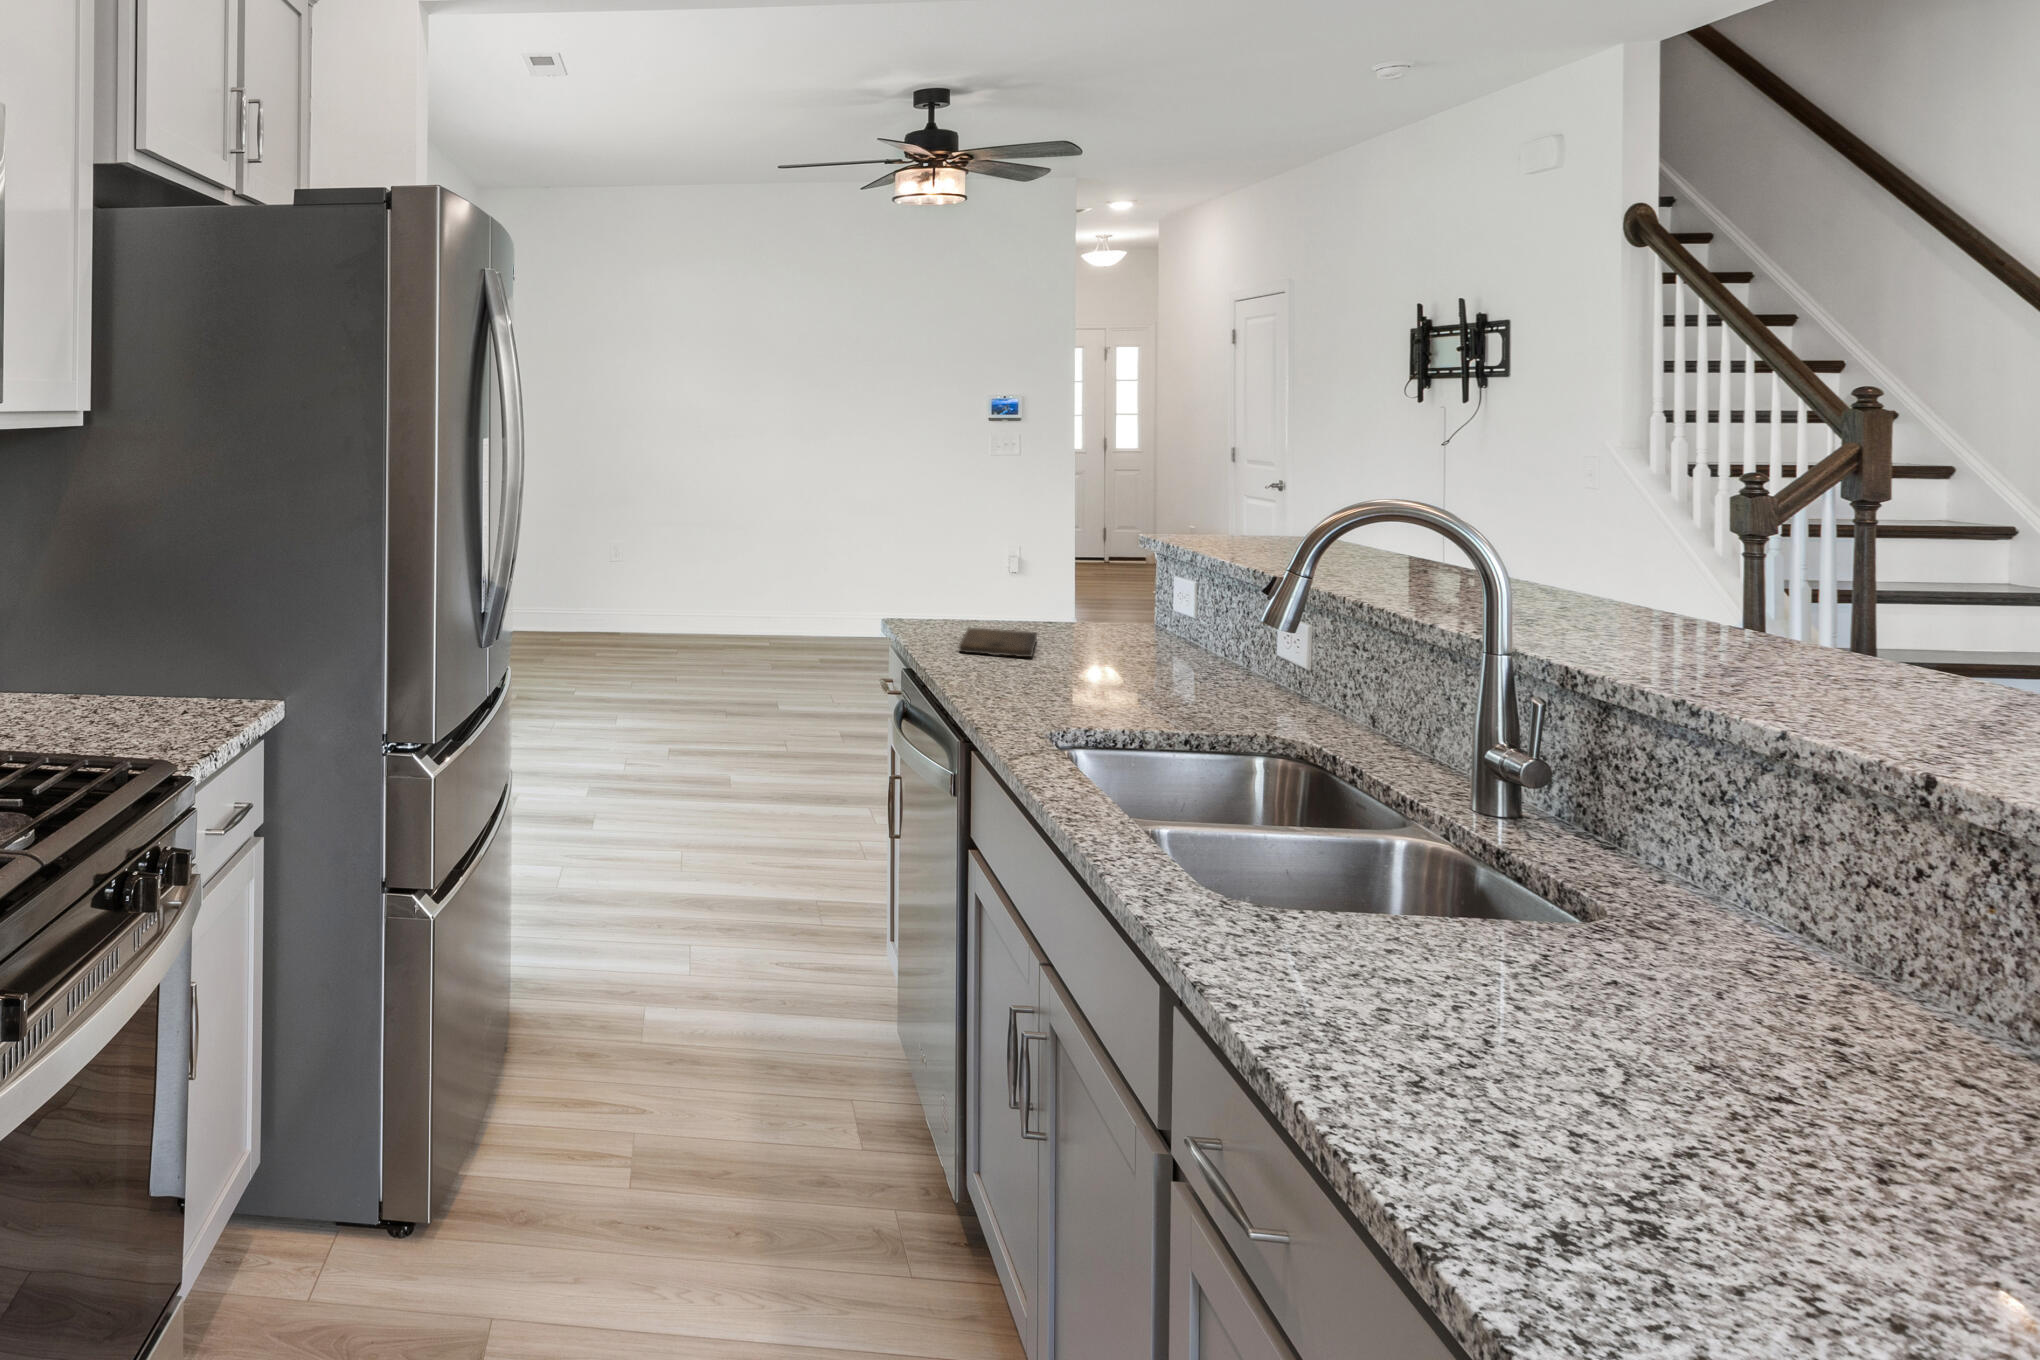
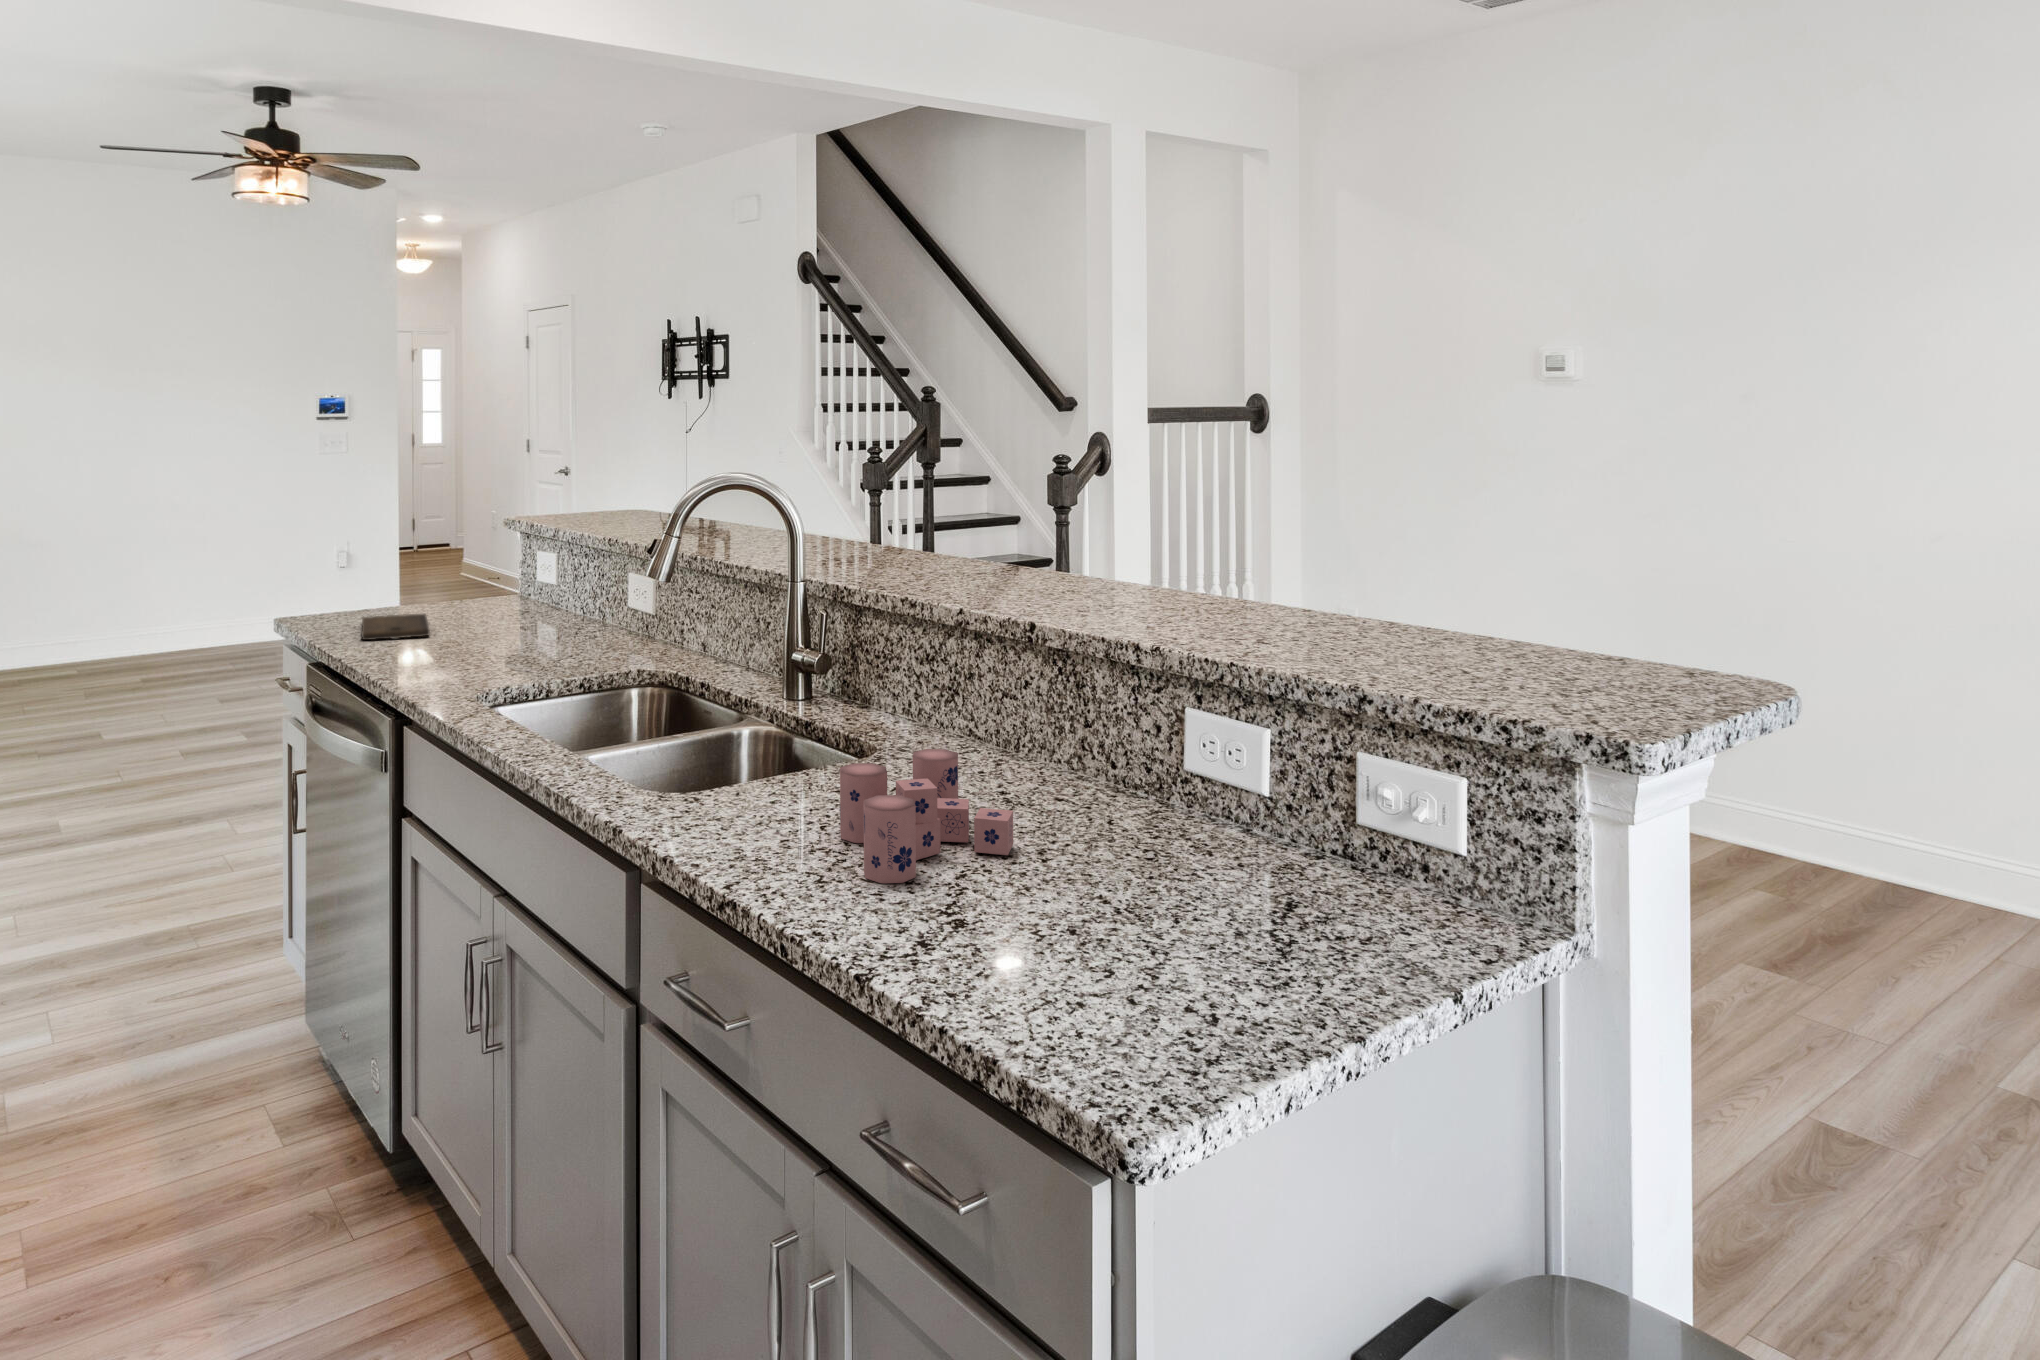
candle: none [1481,927,1820,1147] -> present [840,749,1013,883]

